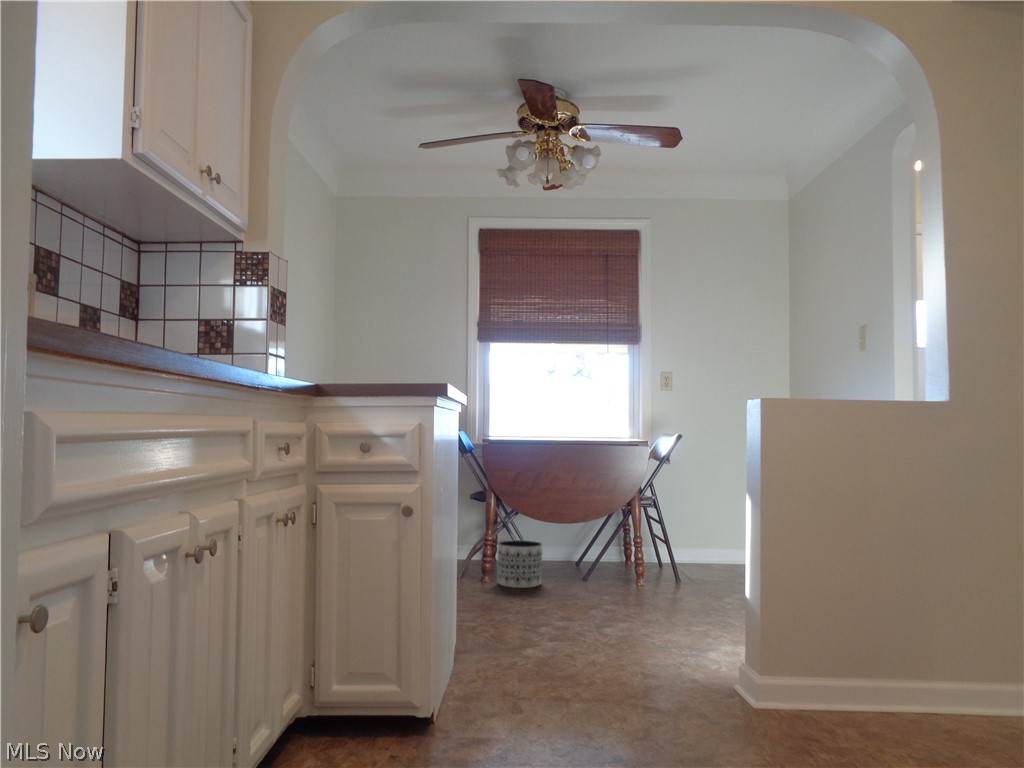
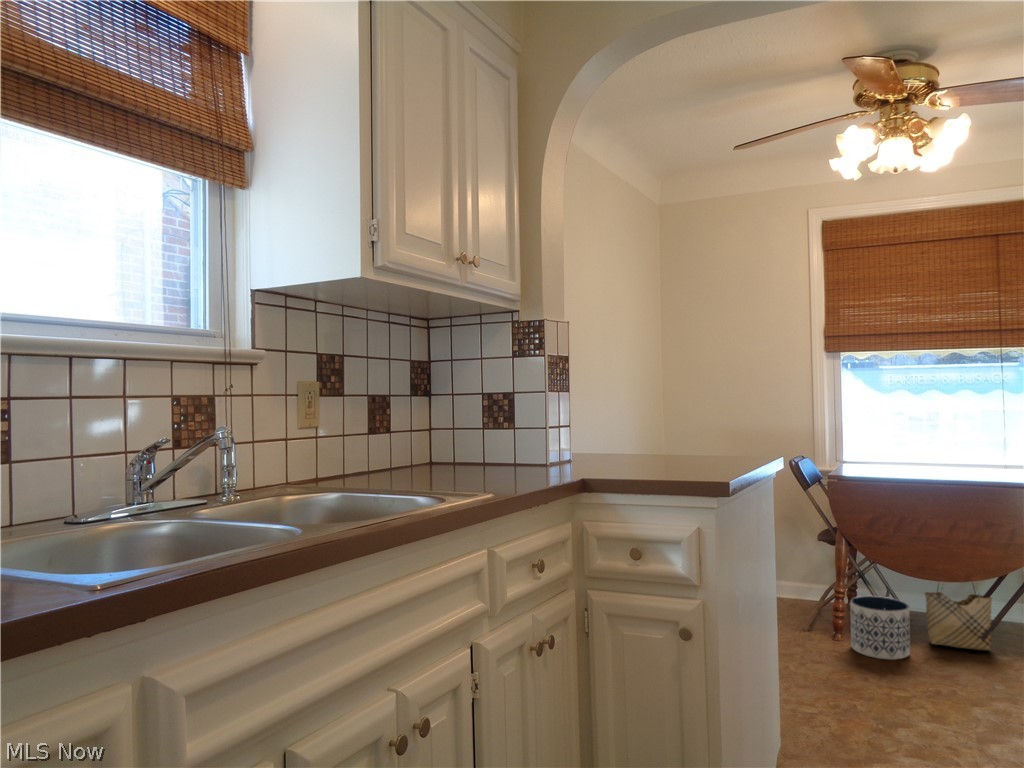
woven basket: none [552,511,598,577] -> present [925,581,992,650]

